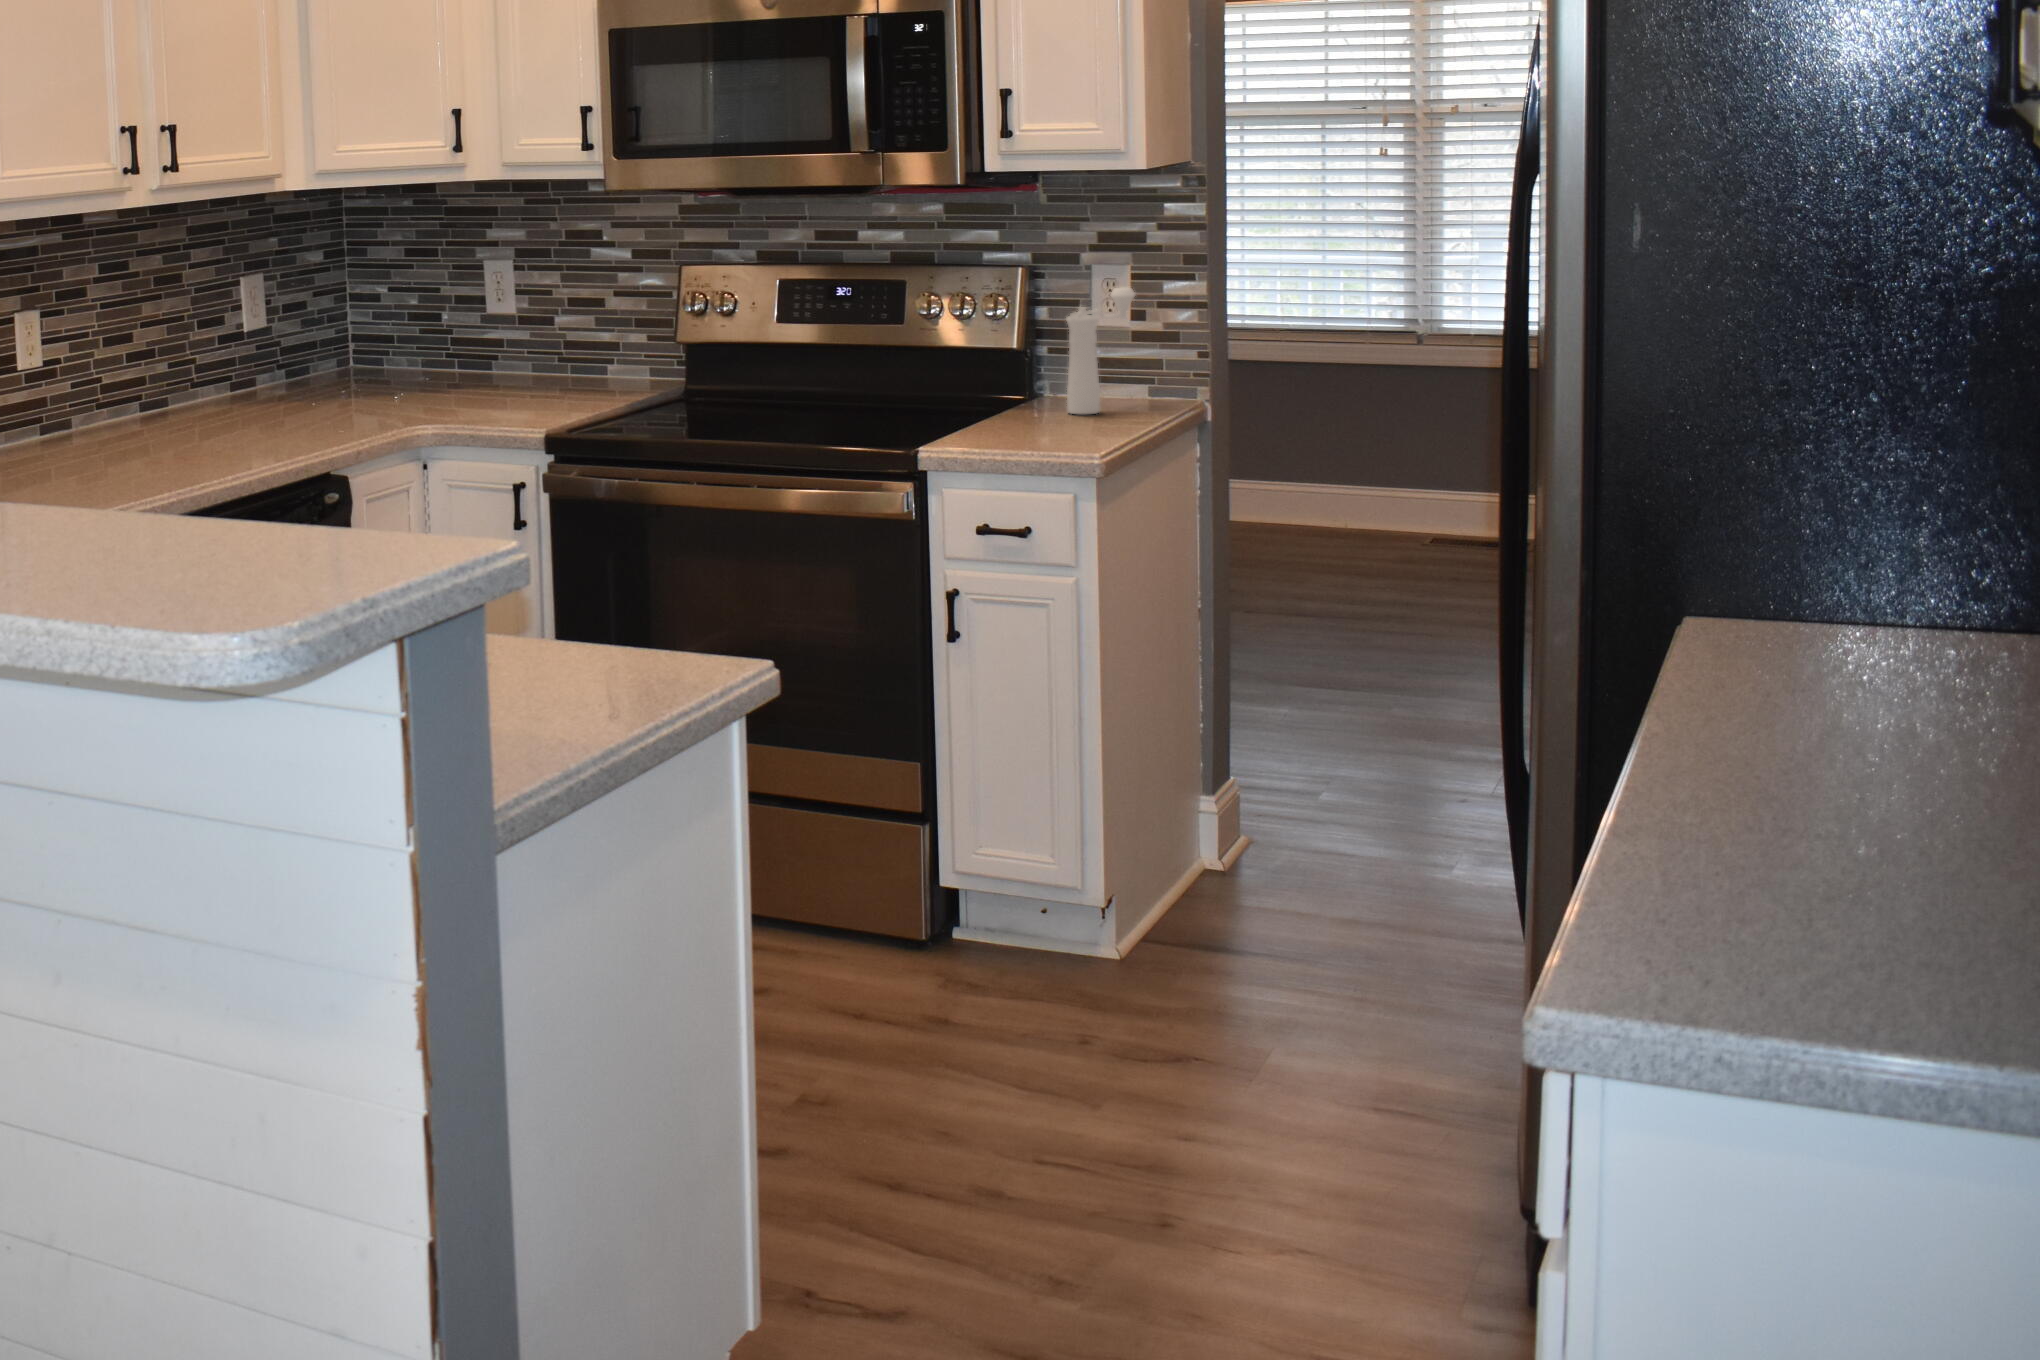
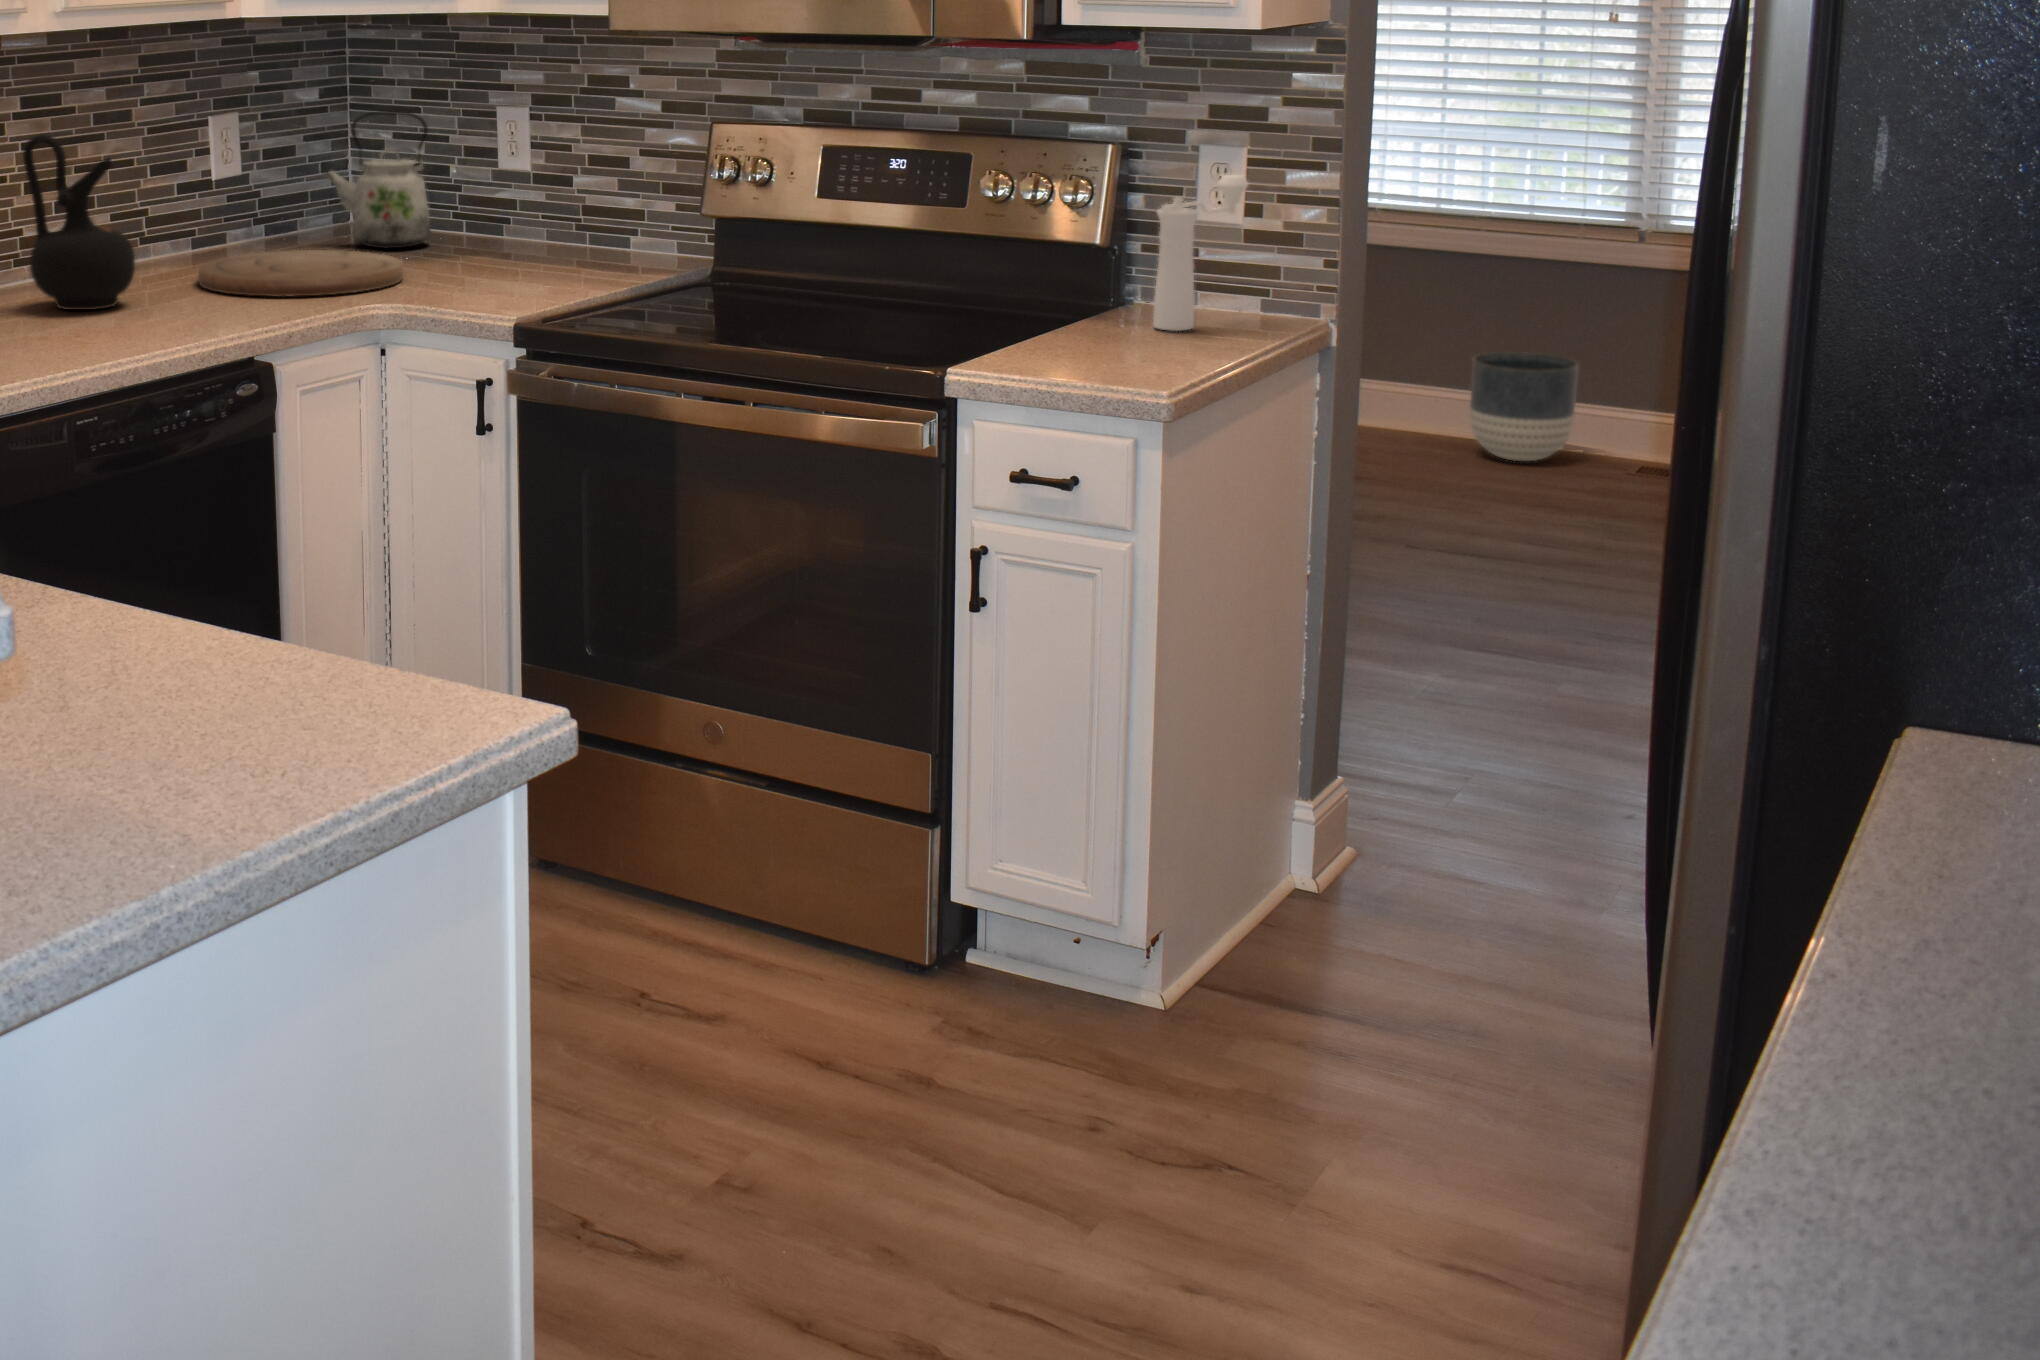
kettle: none [336,266,433,384] -> present [324,111,431,248]
ceramic jug: none [117,293,213,441] -> present [23,134,135,310]
cutting board: none [254,386,428,424] -> present [198,250,403,297]
planter: none [1287,448,1377,542] -> present [1470,352,1579,461]

